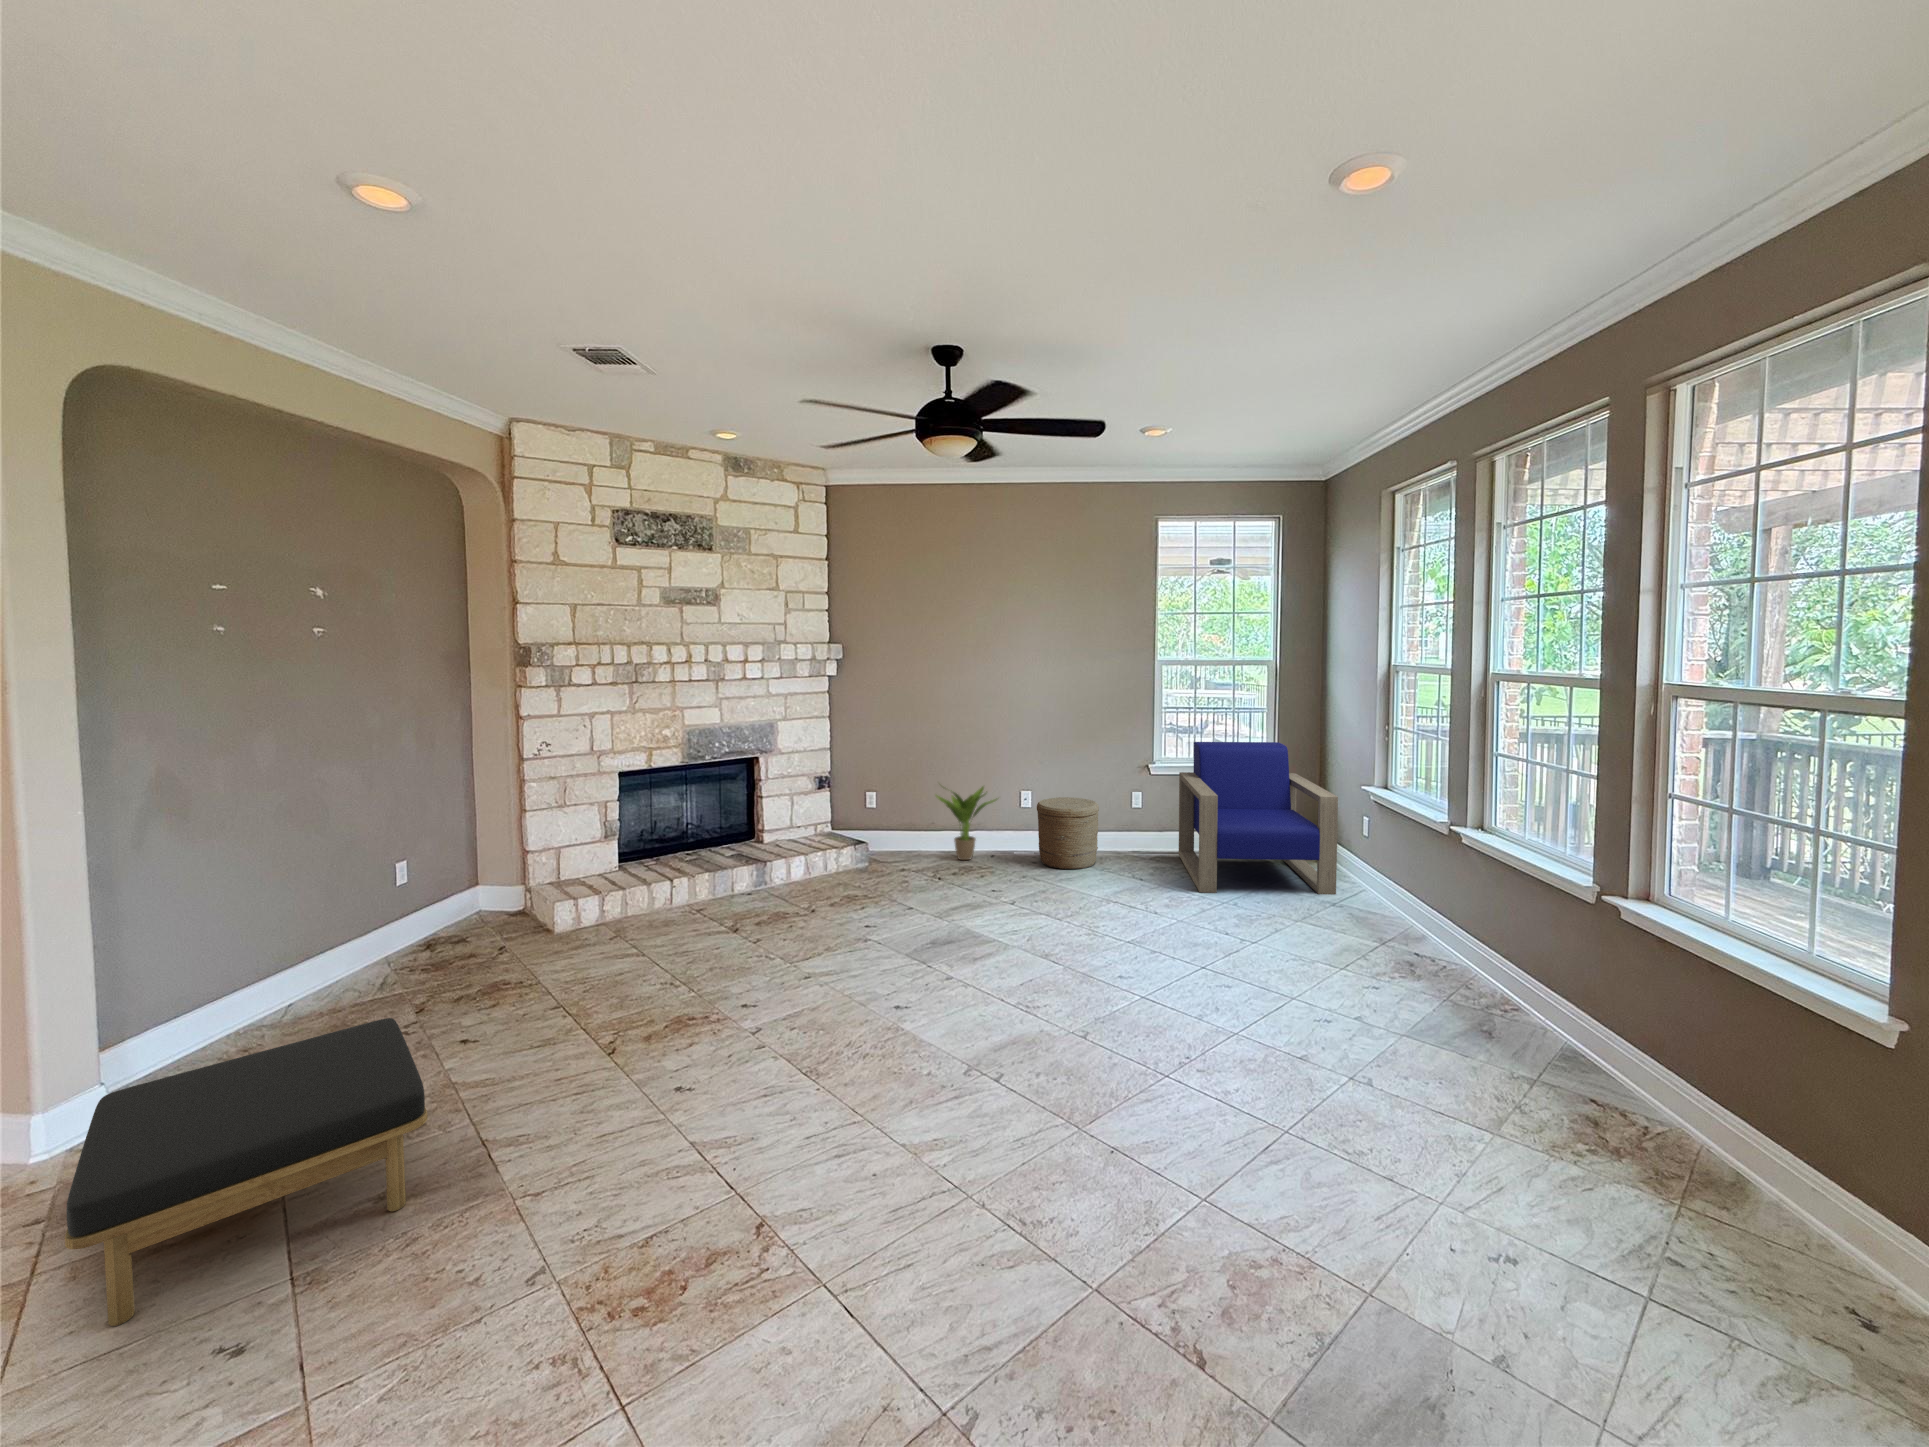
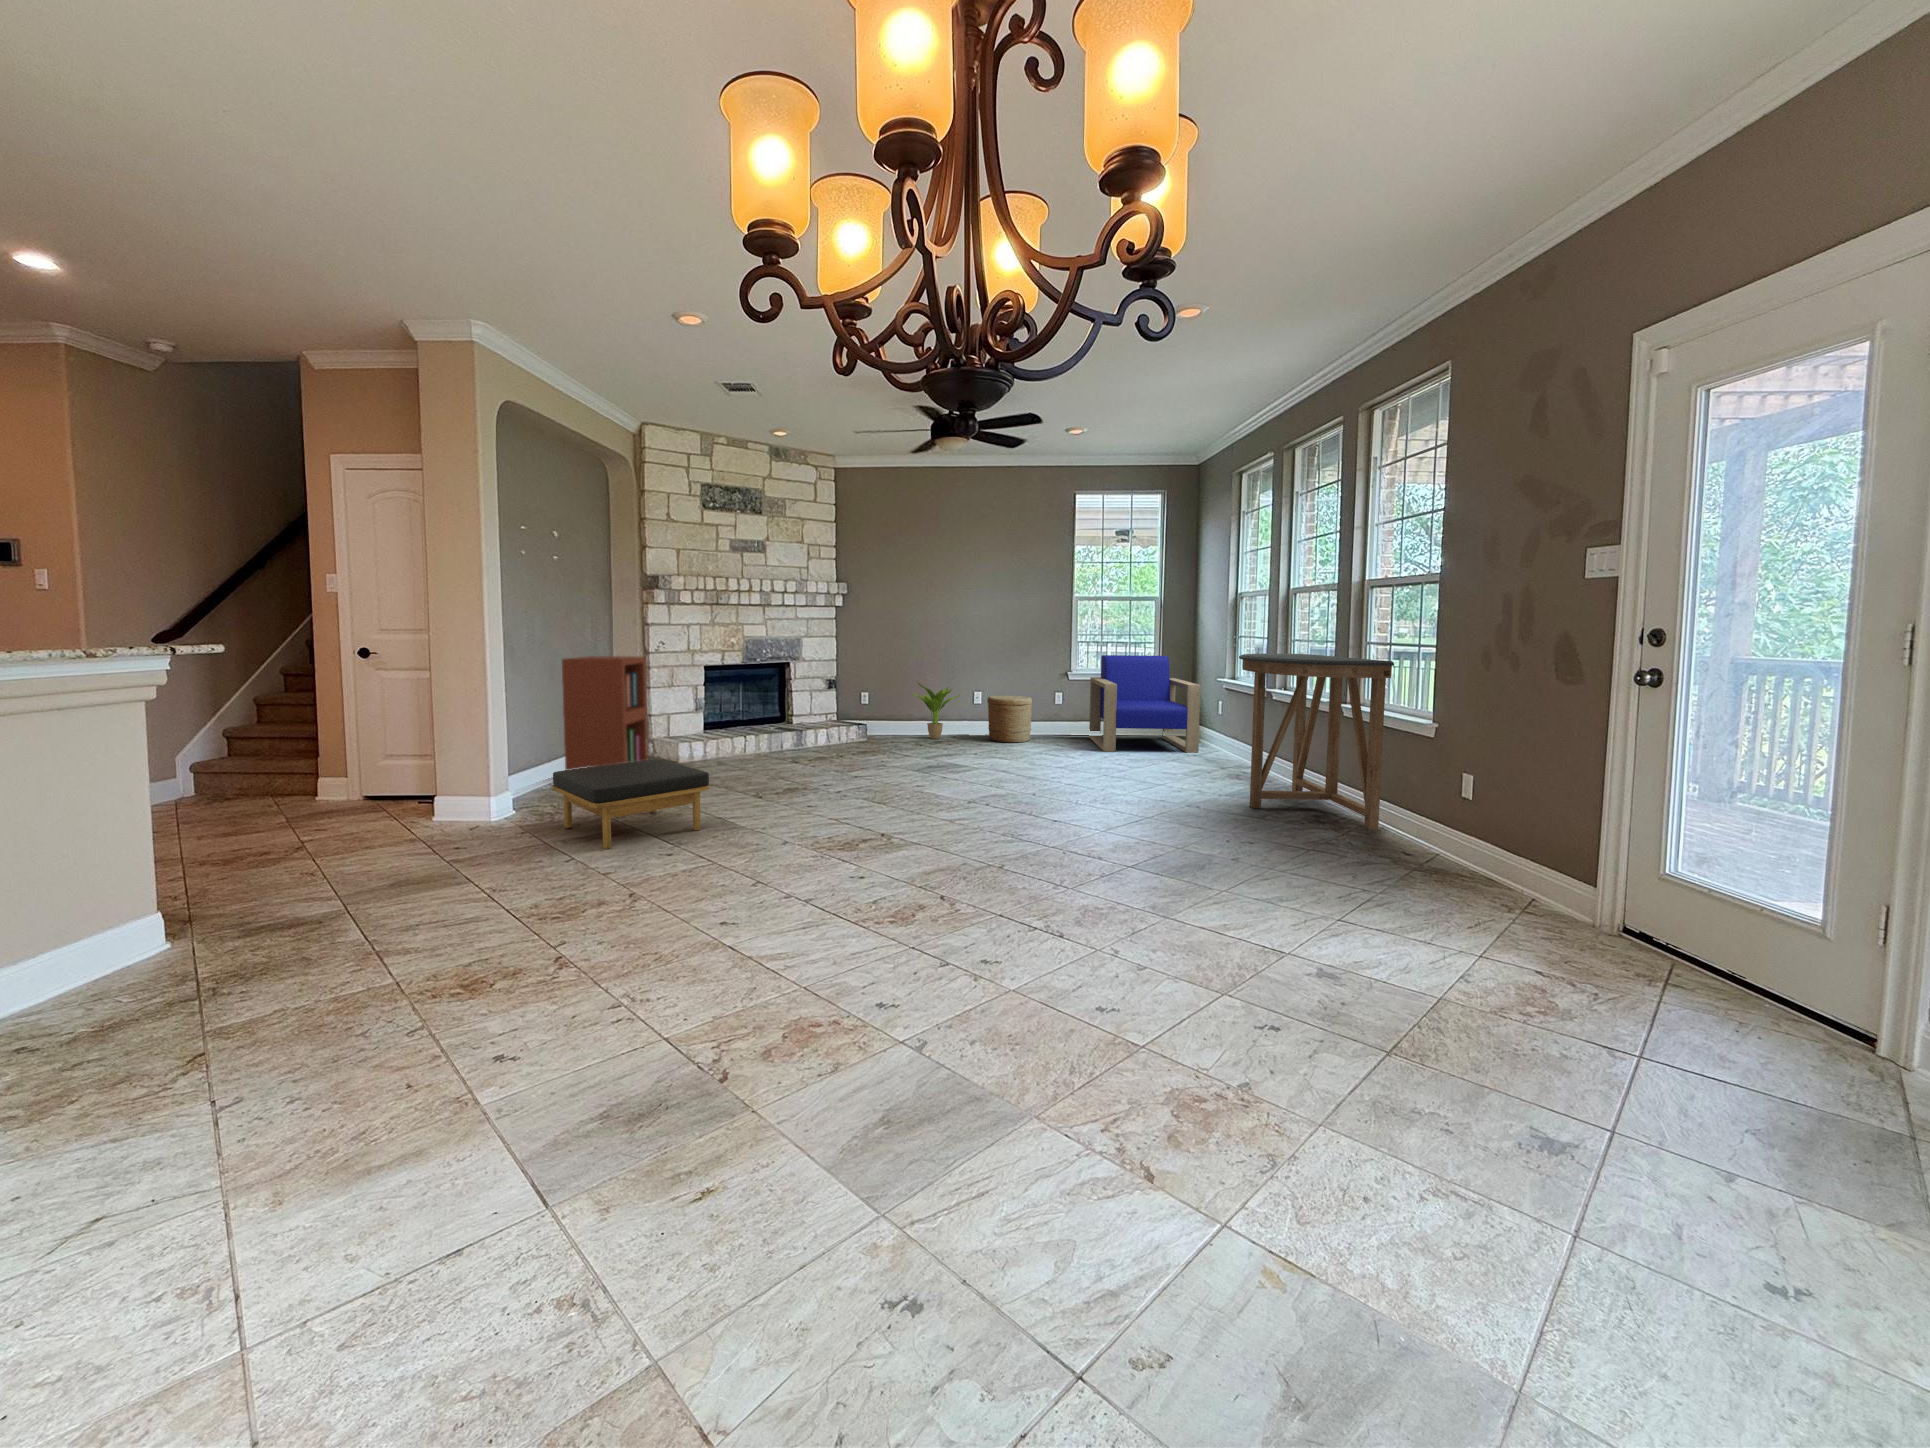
bookshelf: none [325,777,497,986] -> present [562,656,648,770]
console table: none [1430,790,1776,1181] -> present [1239,654,1394,829]

